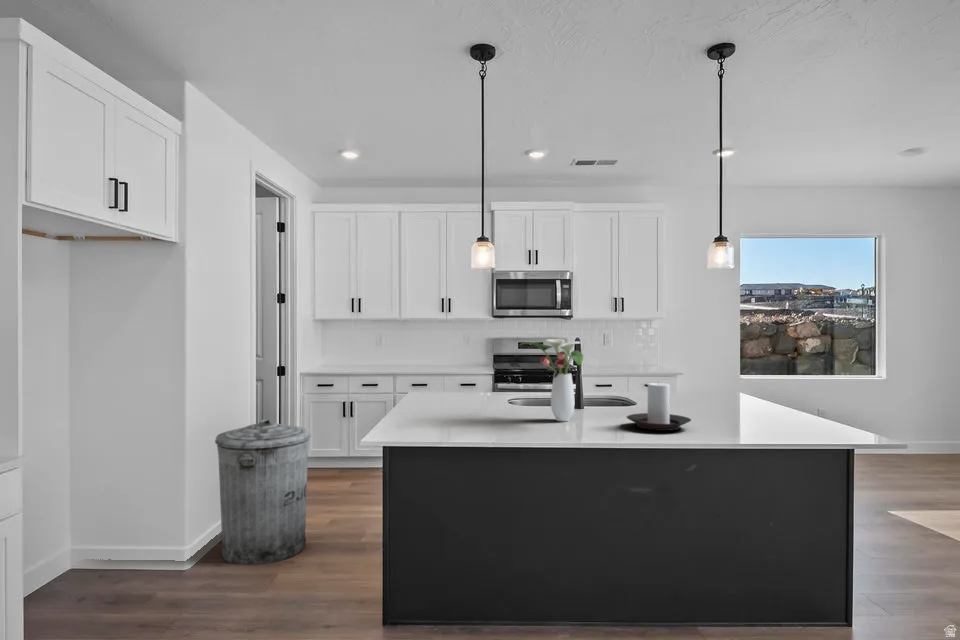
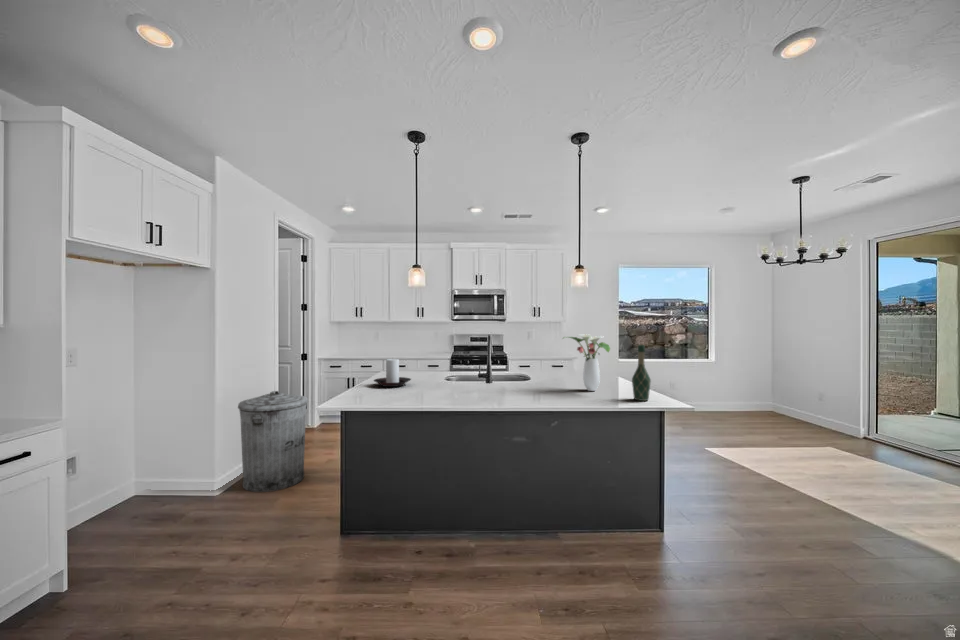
flower arrangement: present [522,339,583,421] -> present [569,335,610,391]
wine bottle: none [810,354,839,434] -> present [632,345,651,401]
candle holder: present [627,383,691,431] -> present [374,359,411,387]

